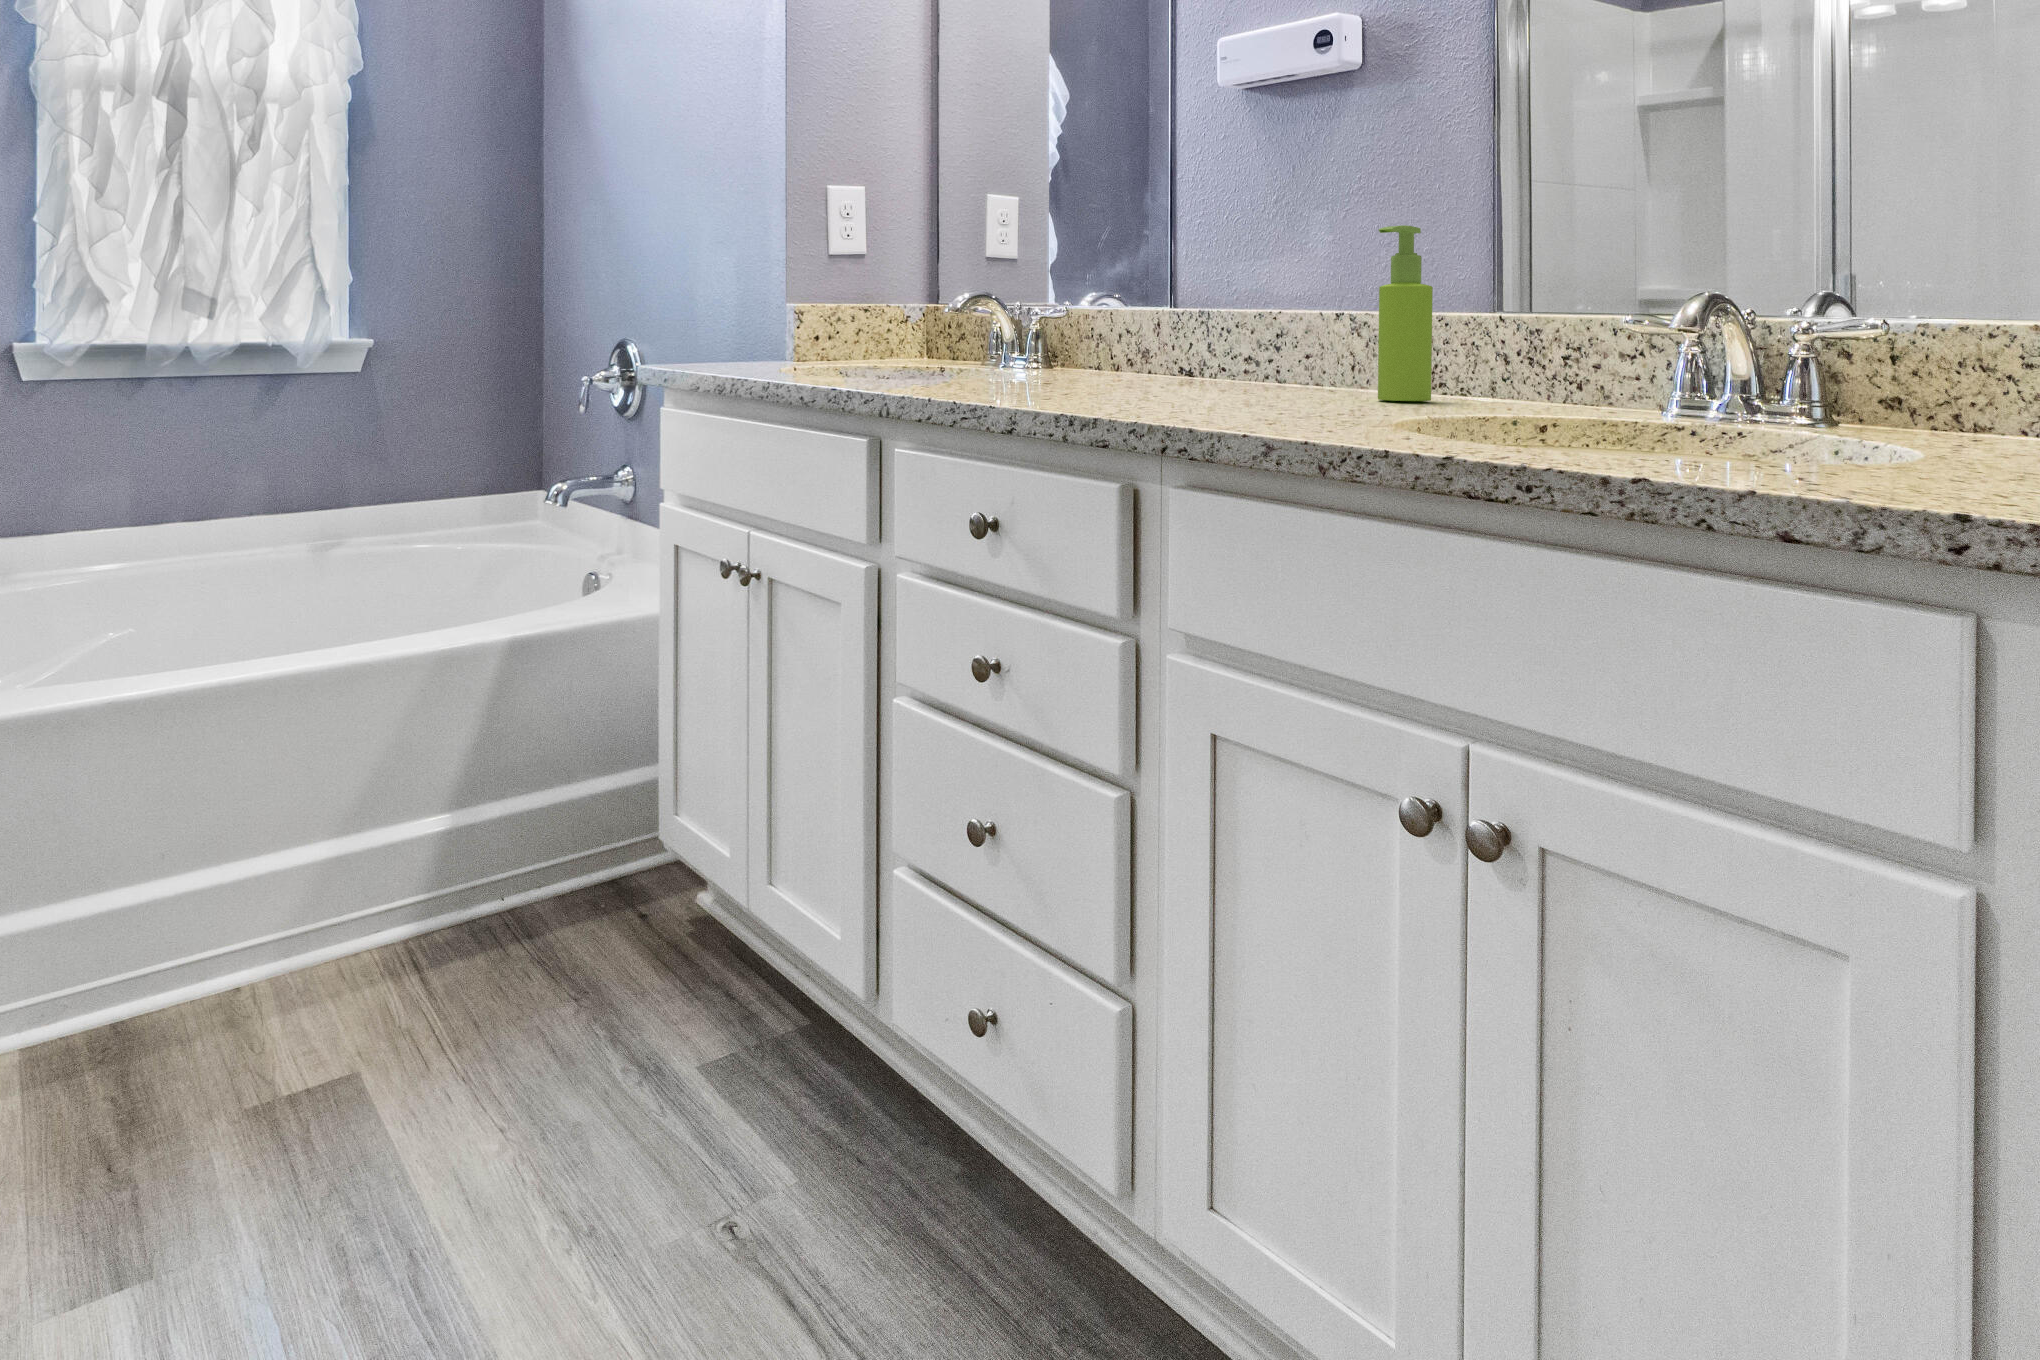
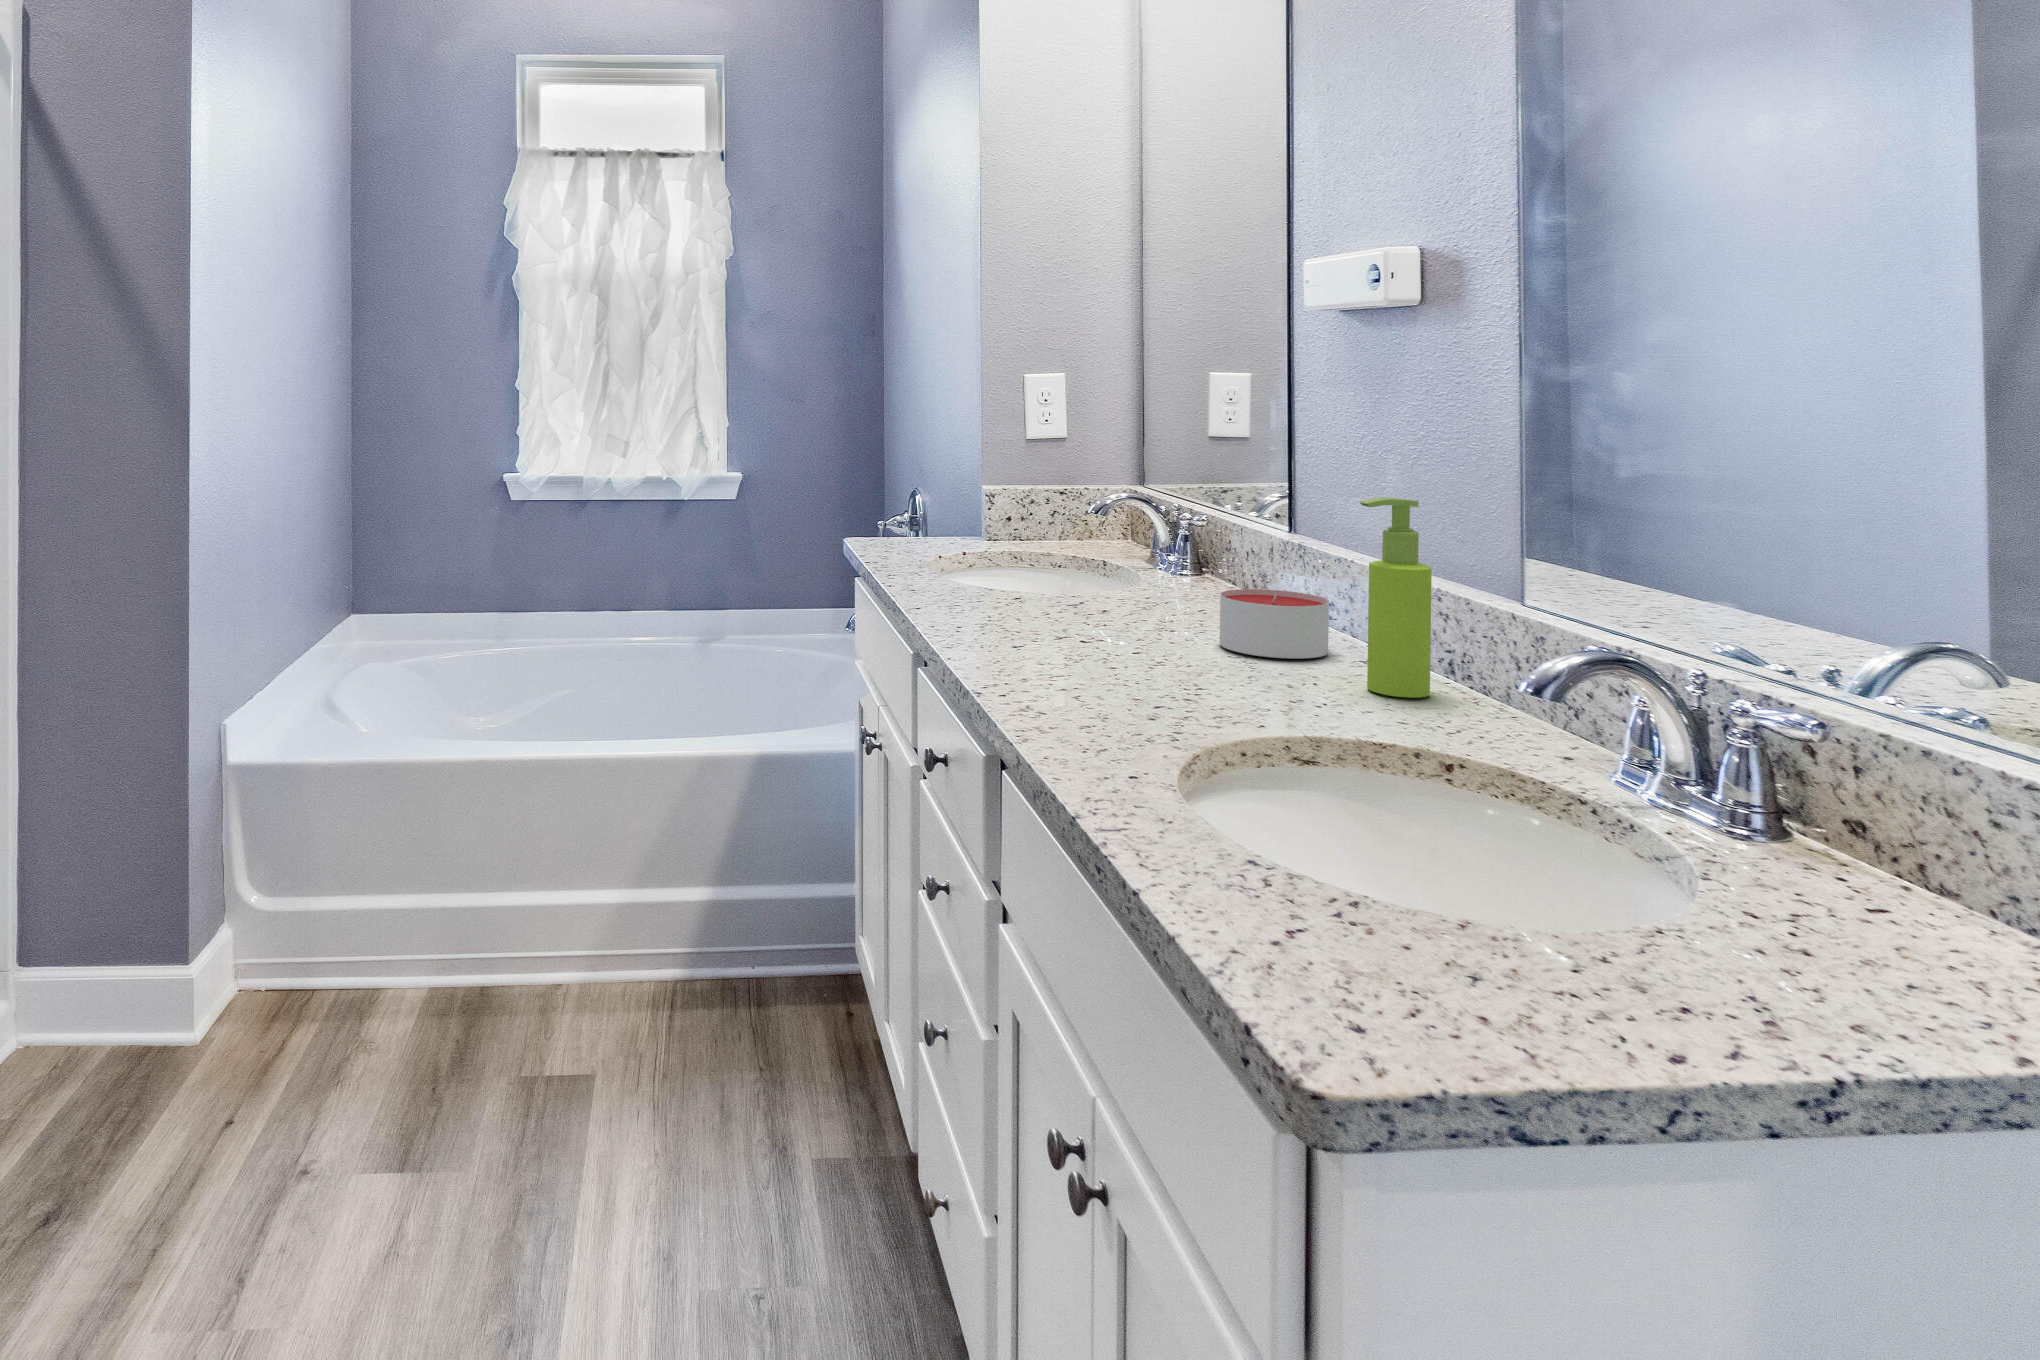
candle: none [1198,340,1296,393] -> present [1220,589,1329,659]

